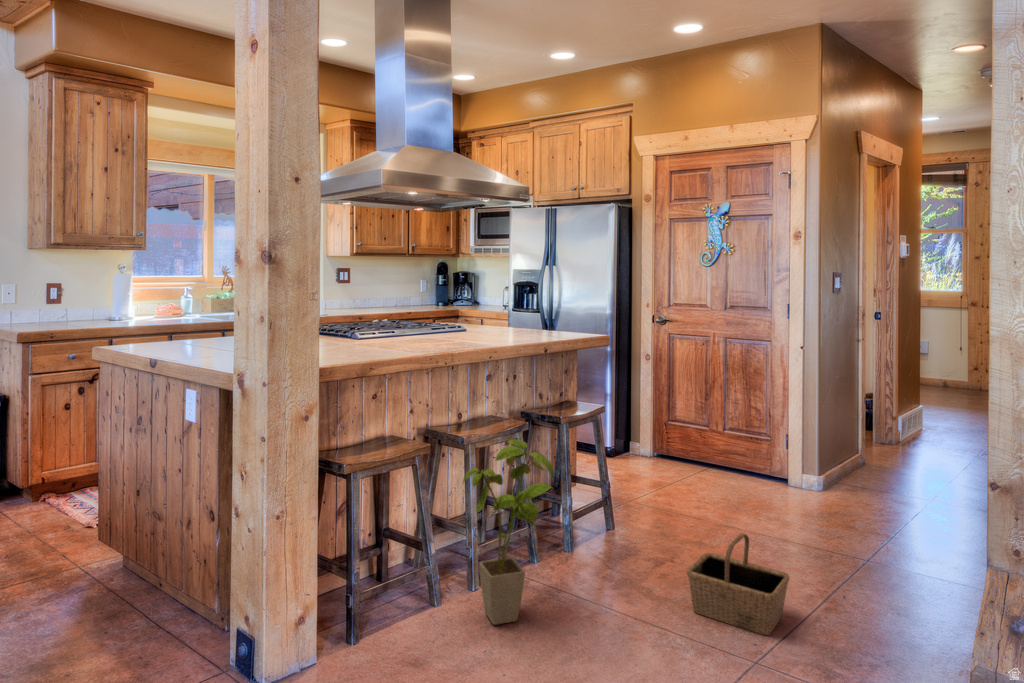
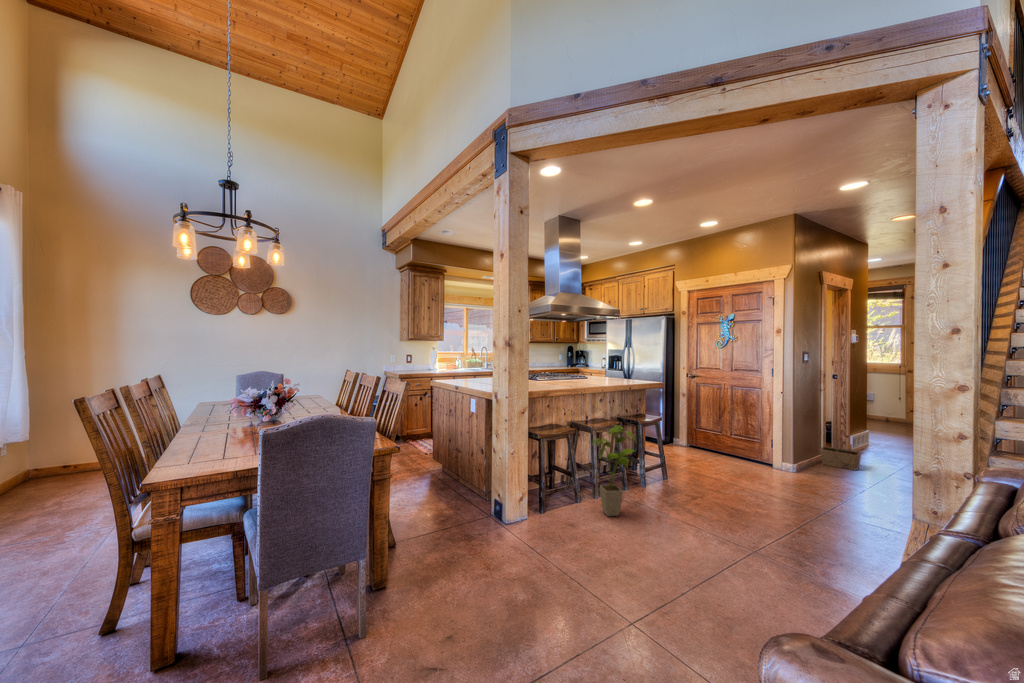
basket: present [687,534,790,635] -> present [820,438,861,470]

